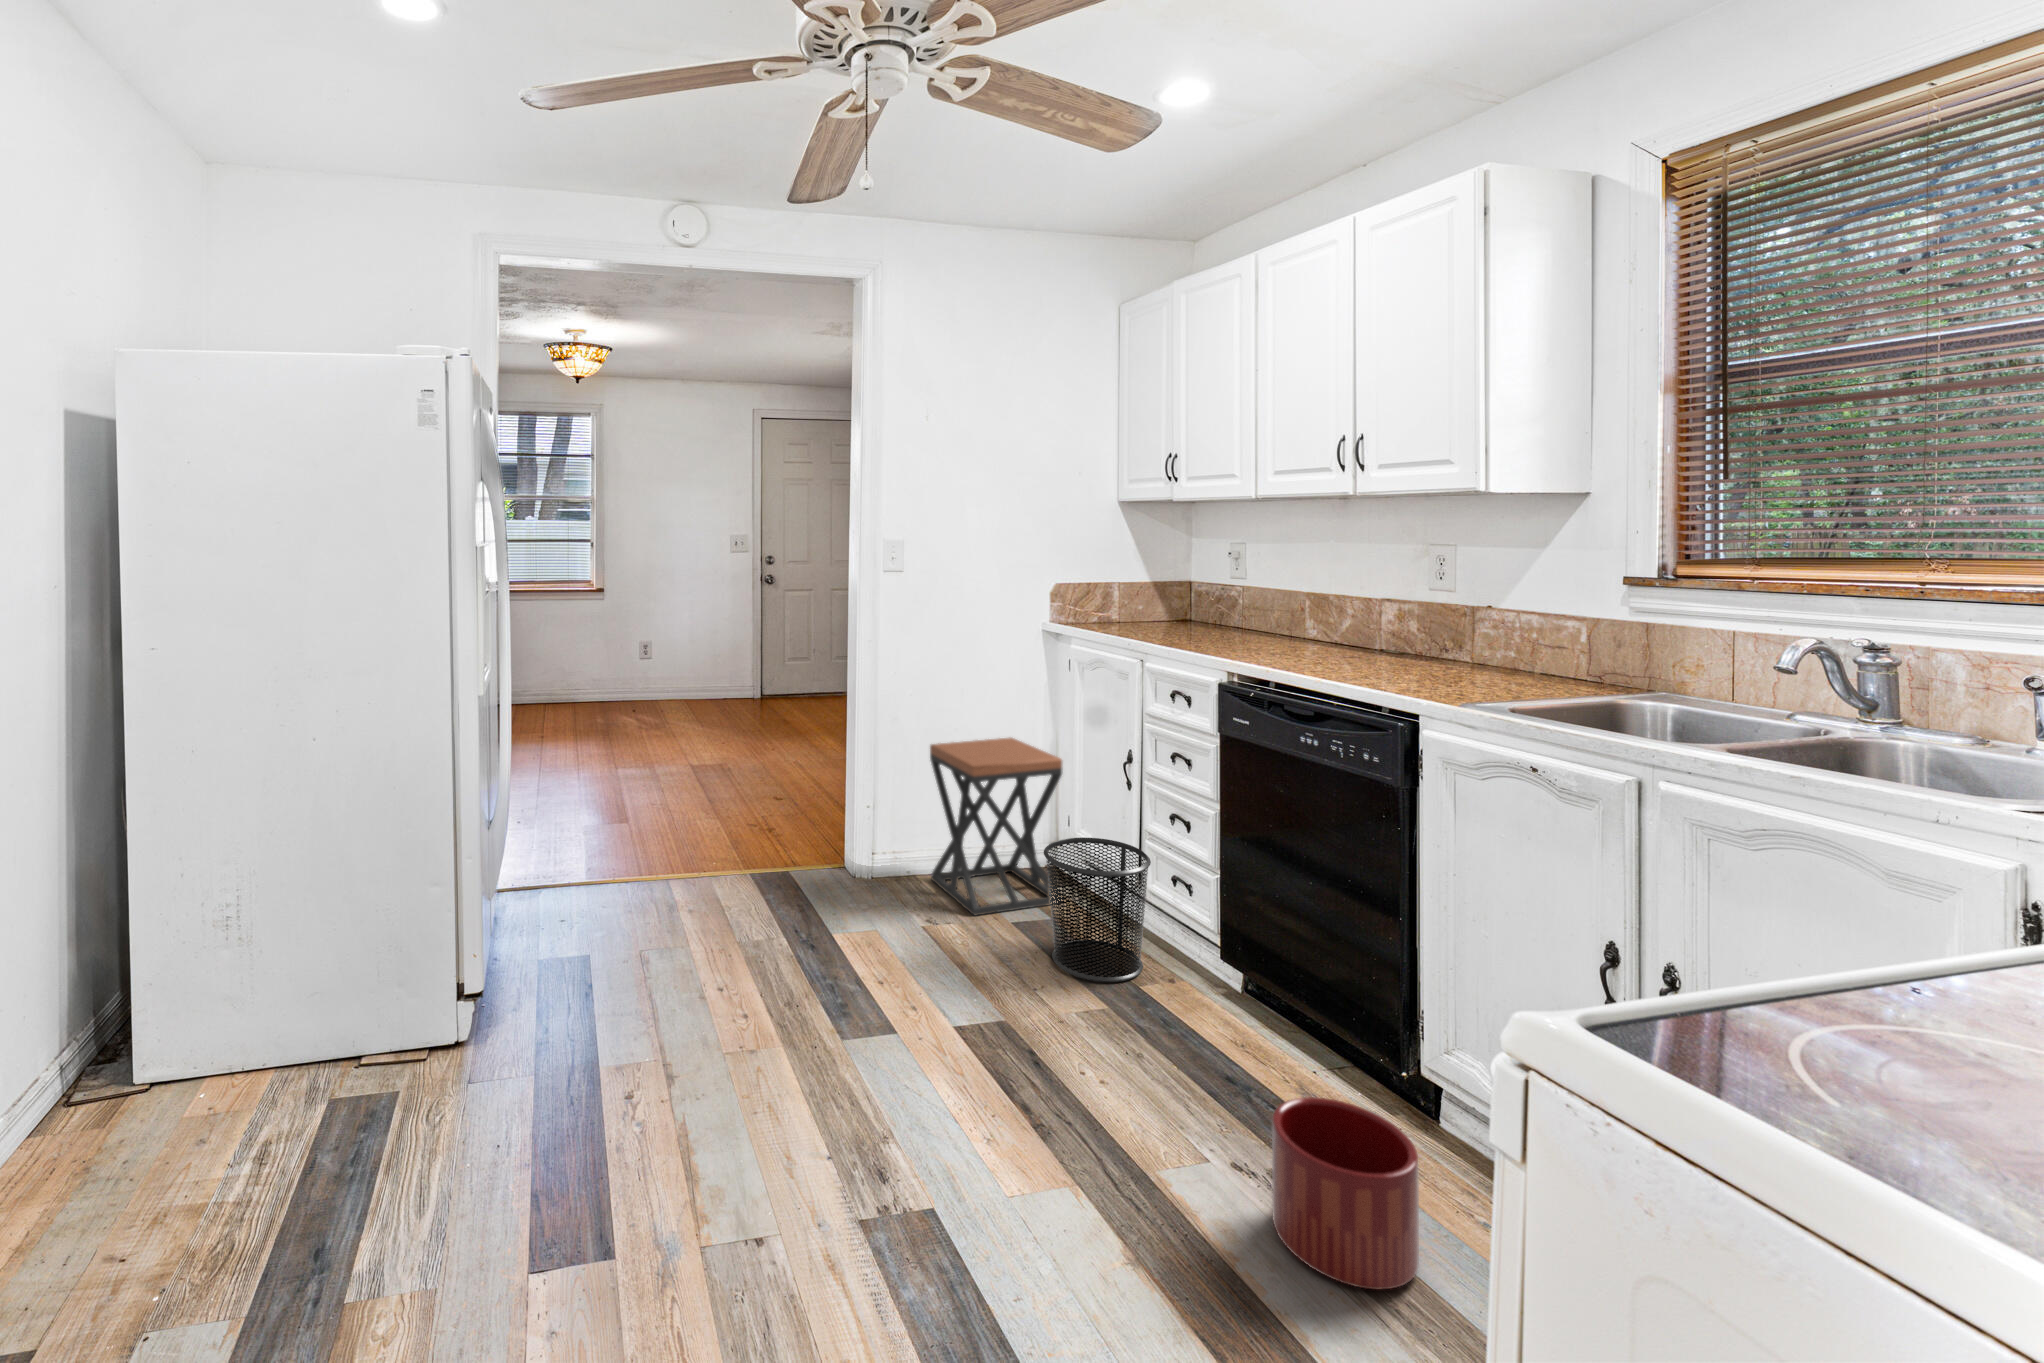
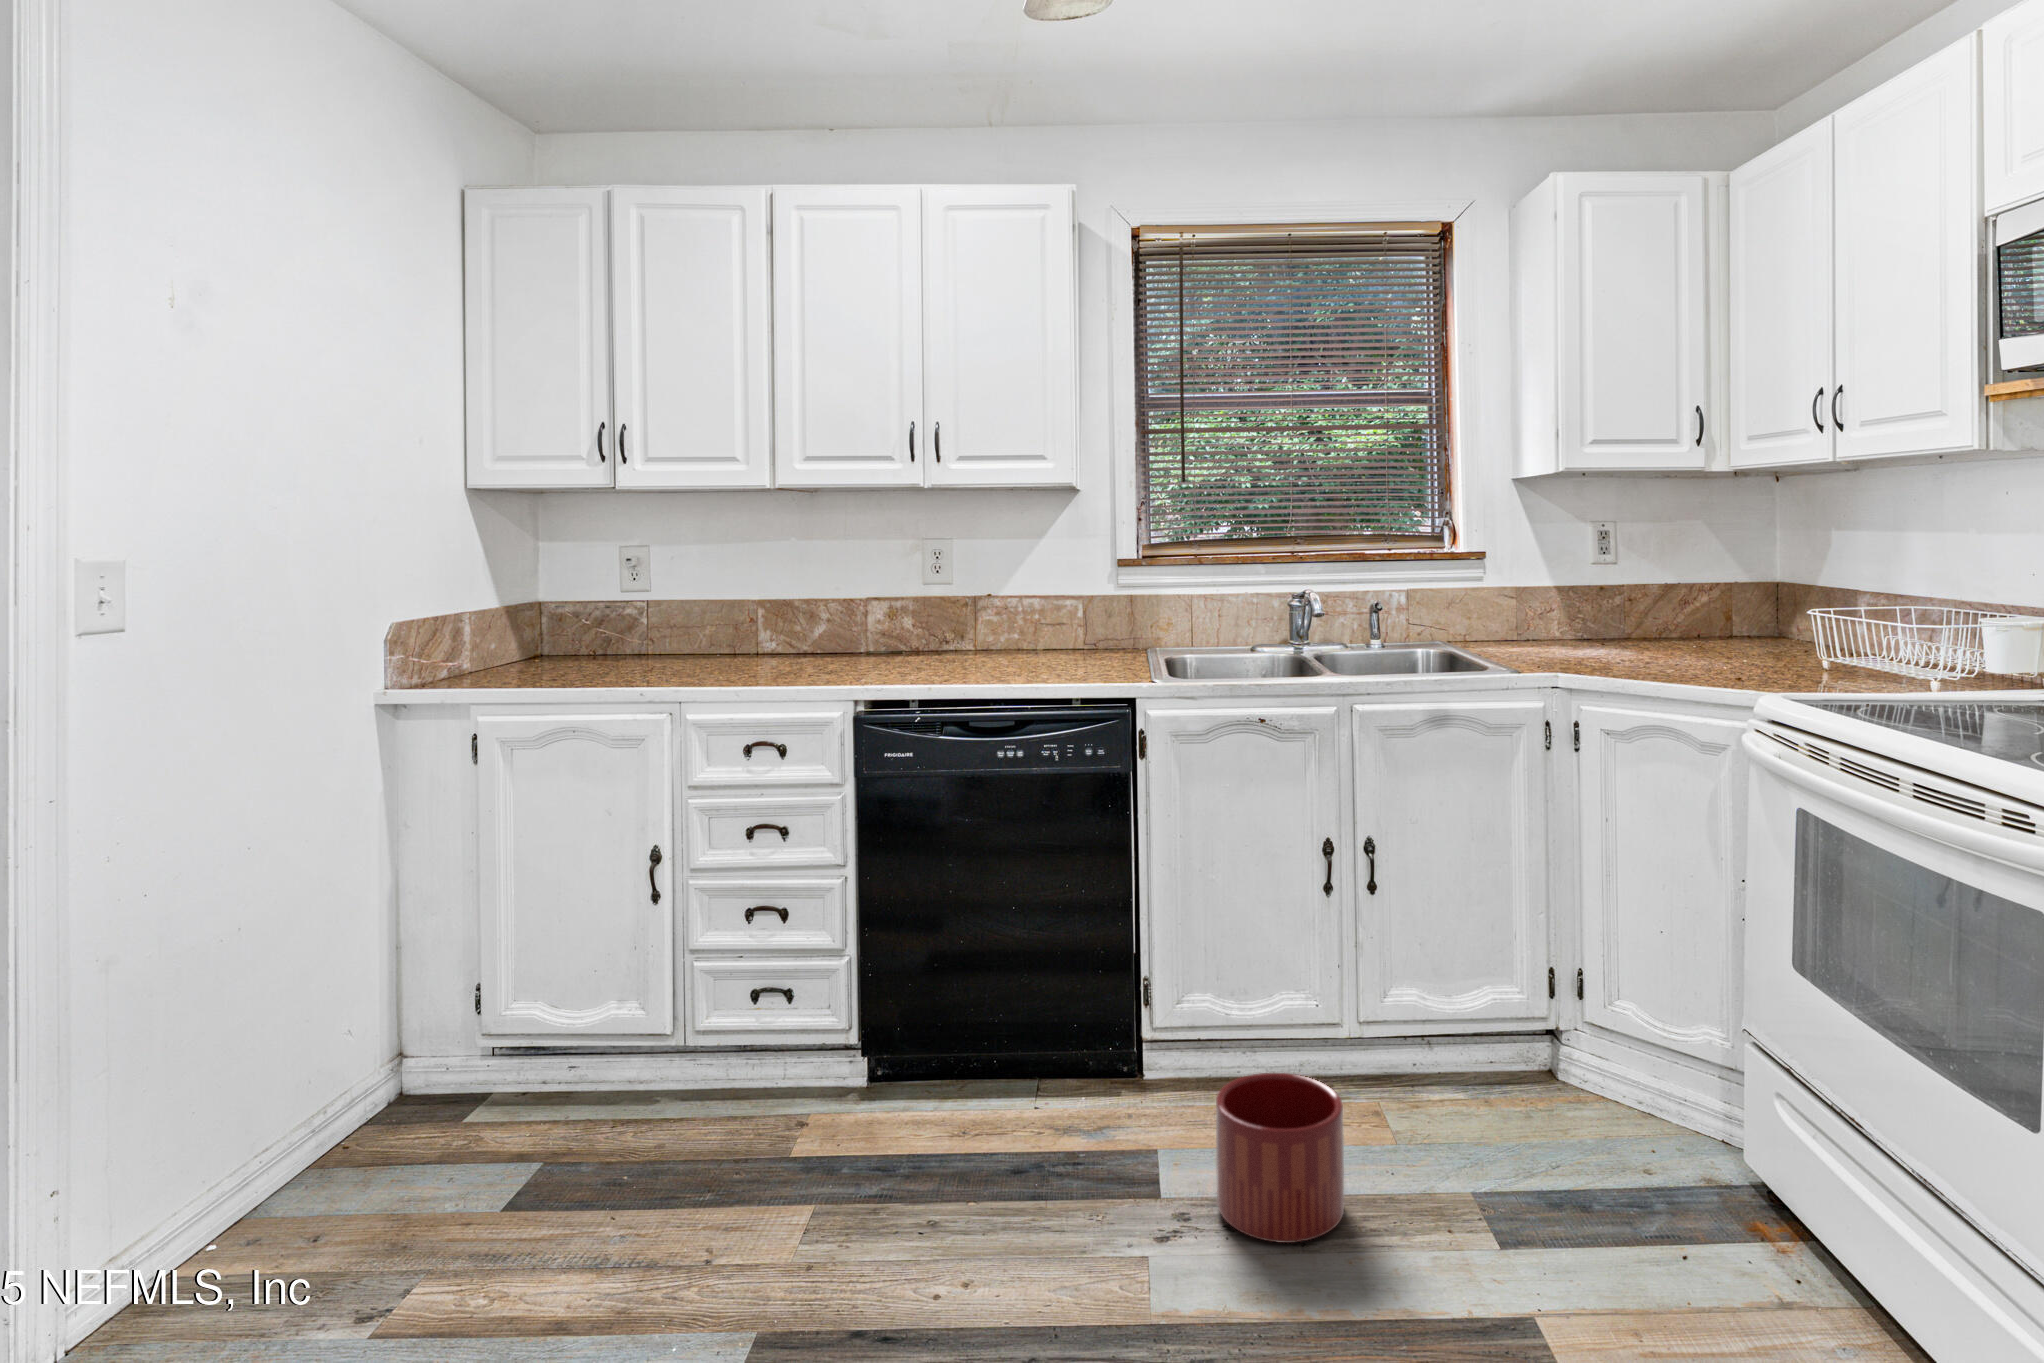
stool: present [930,738,1062,915] -> none [252,894,532,1229]
waste bin: present [1044,838,1151,982] -> none [626,972,789,1196]

